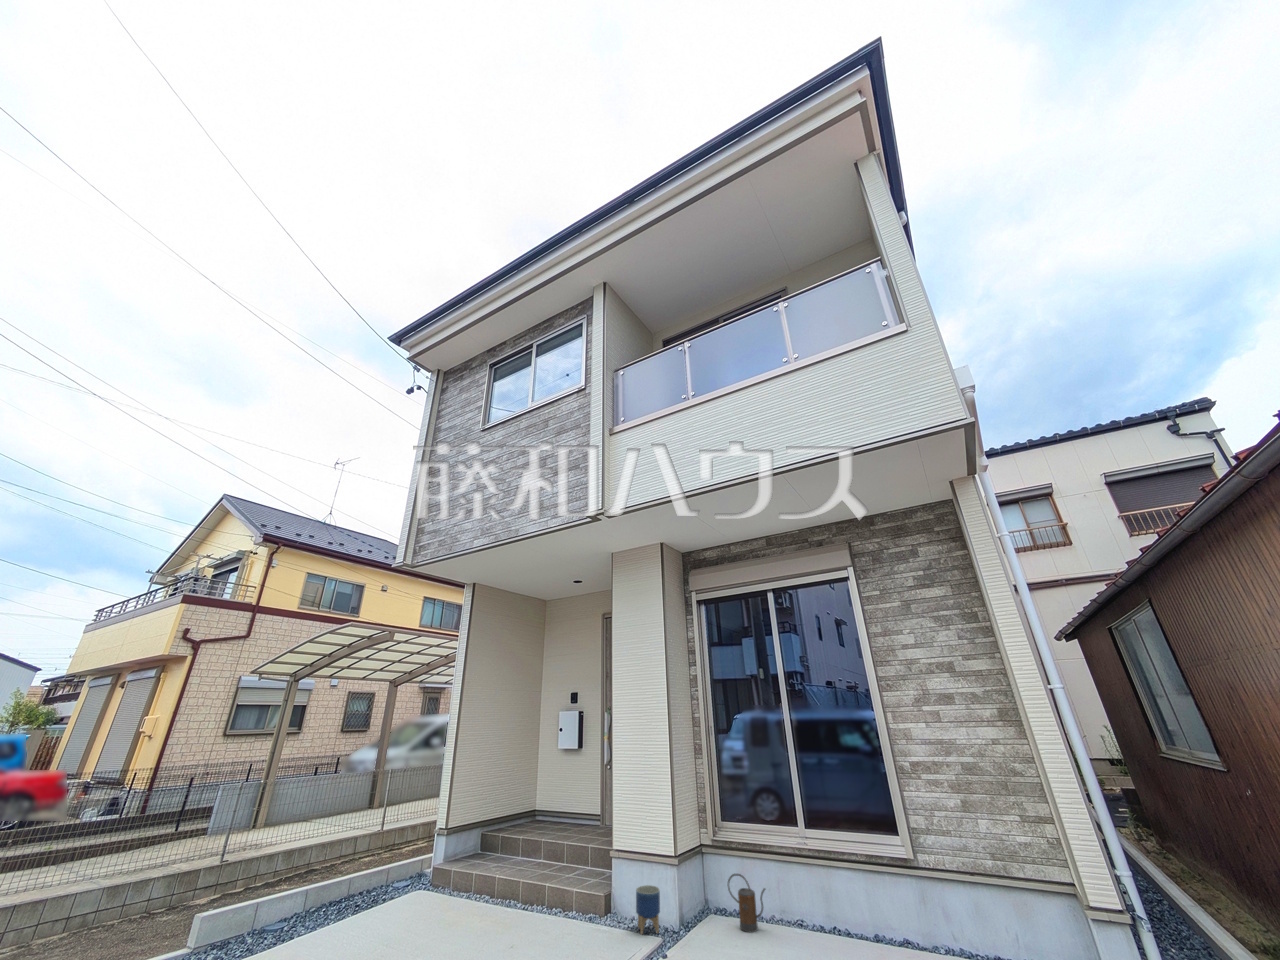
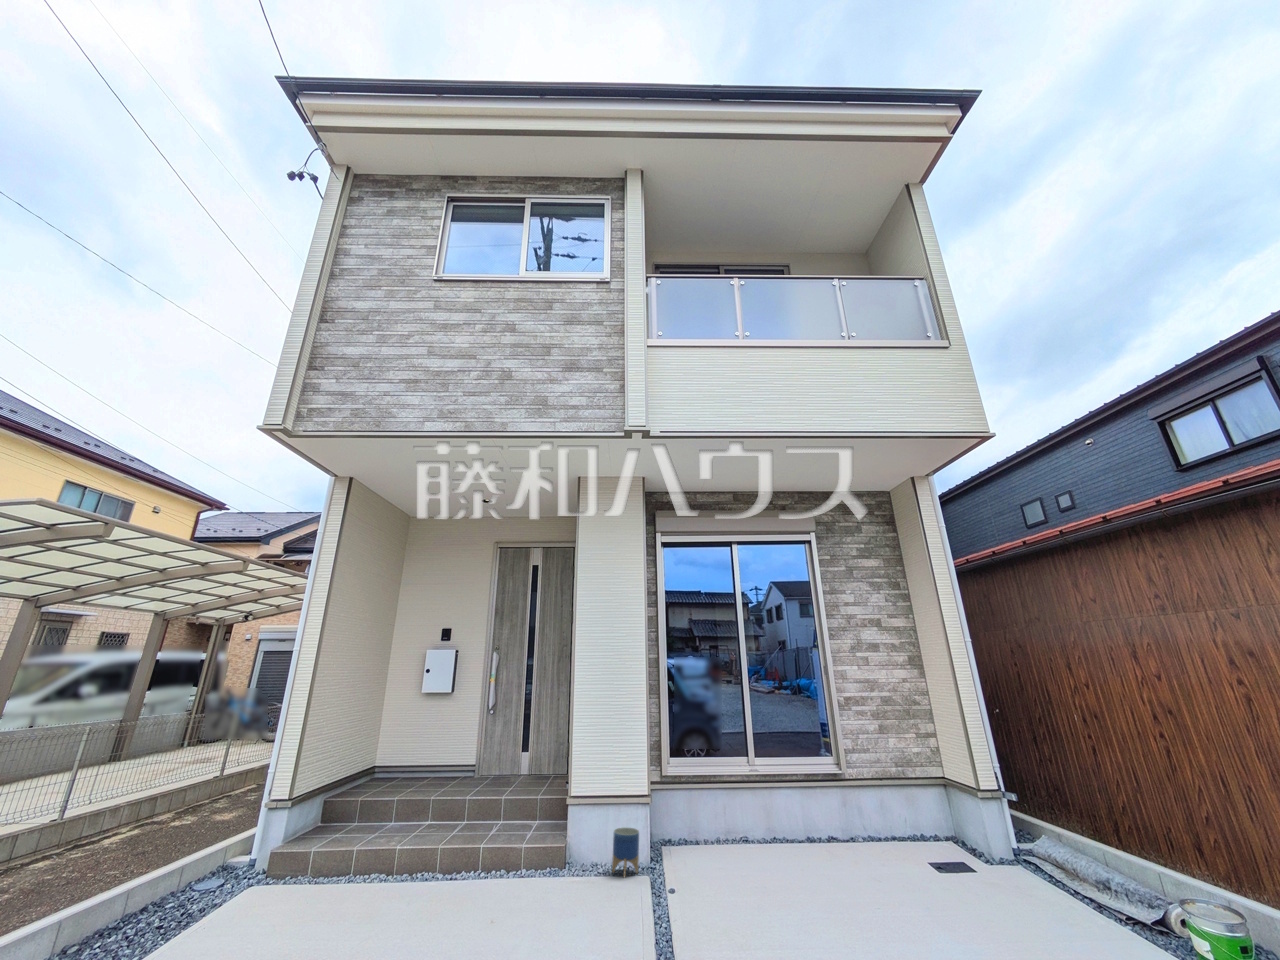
watering can: present [728,874,765,932] -> none [690,805,727,857]

